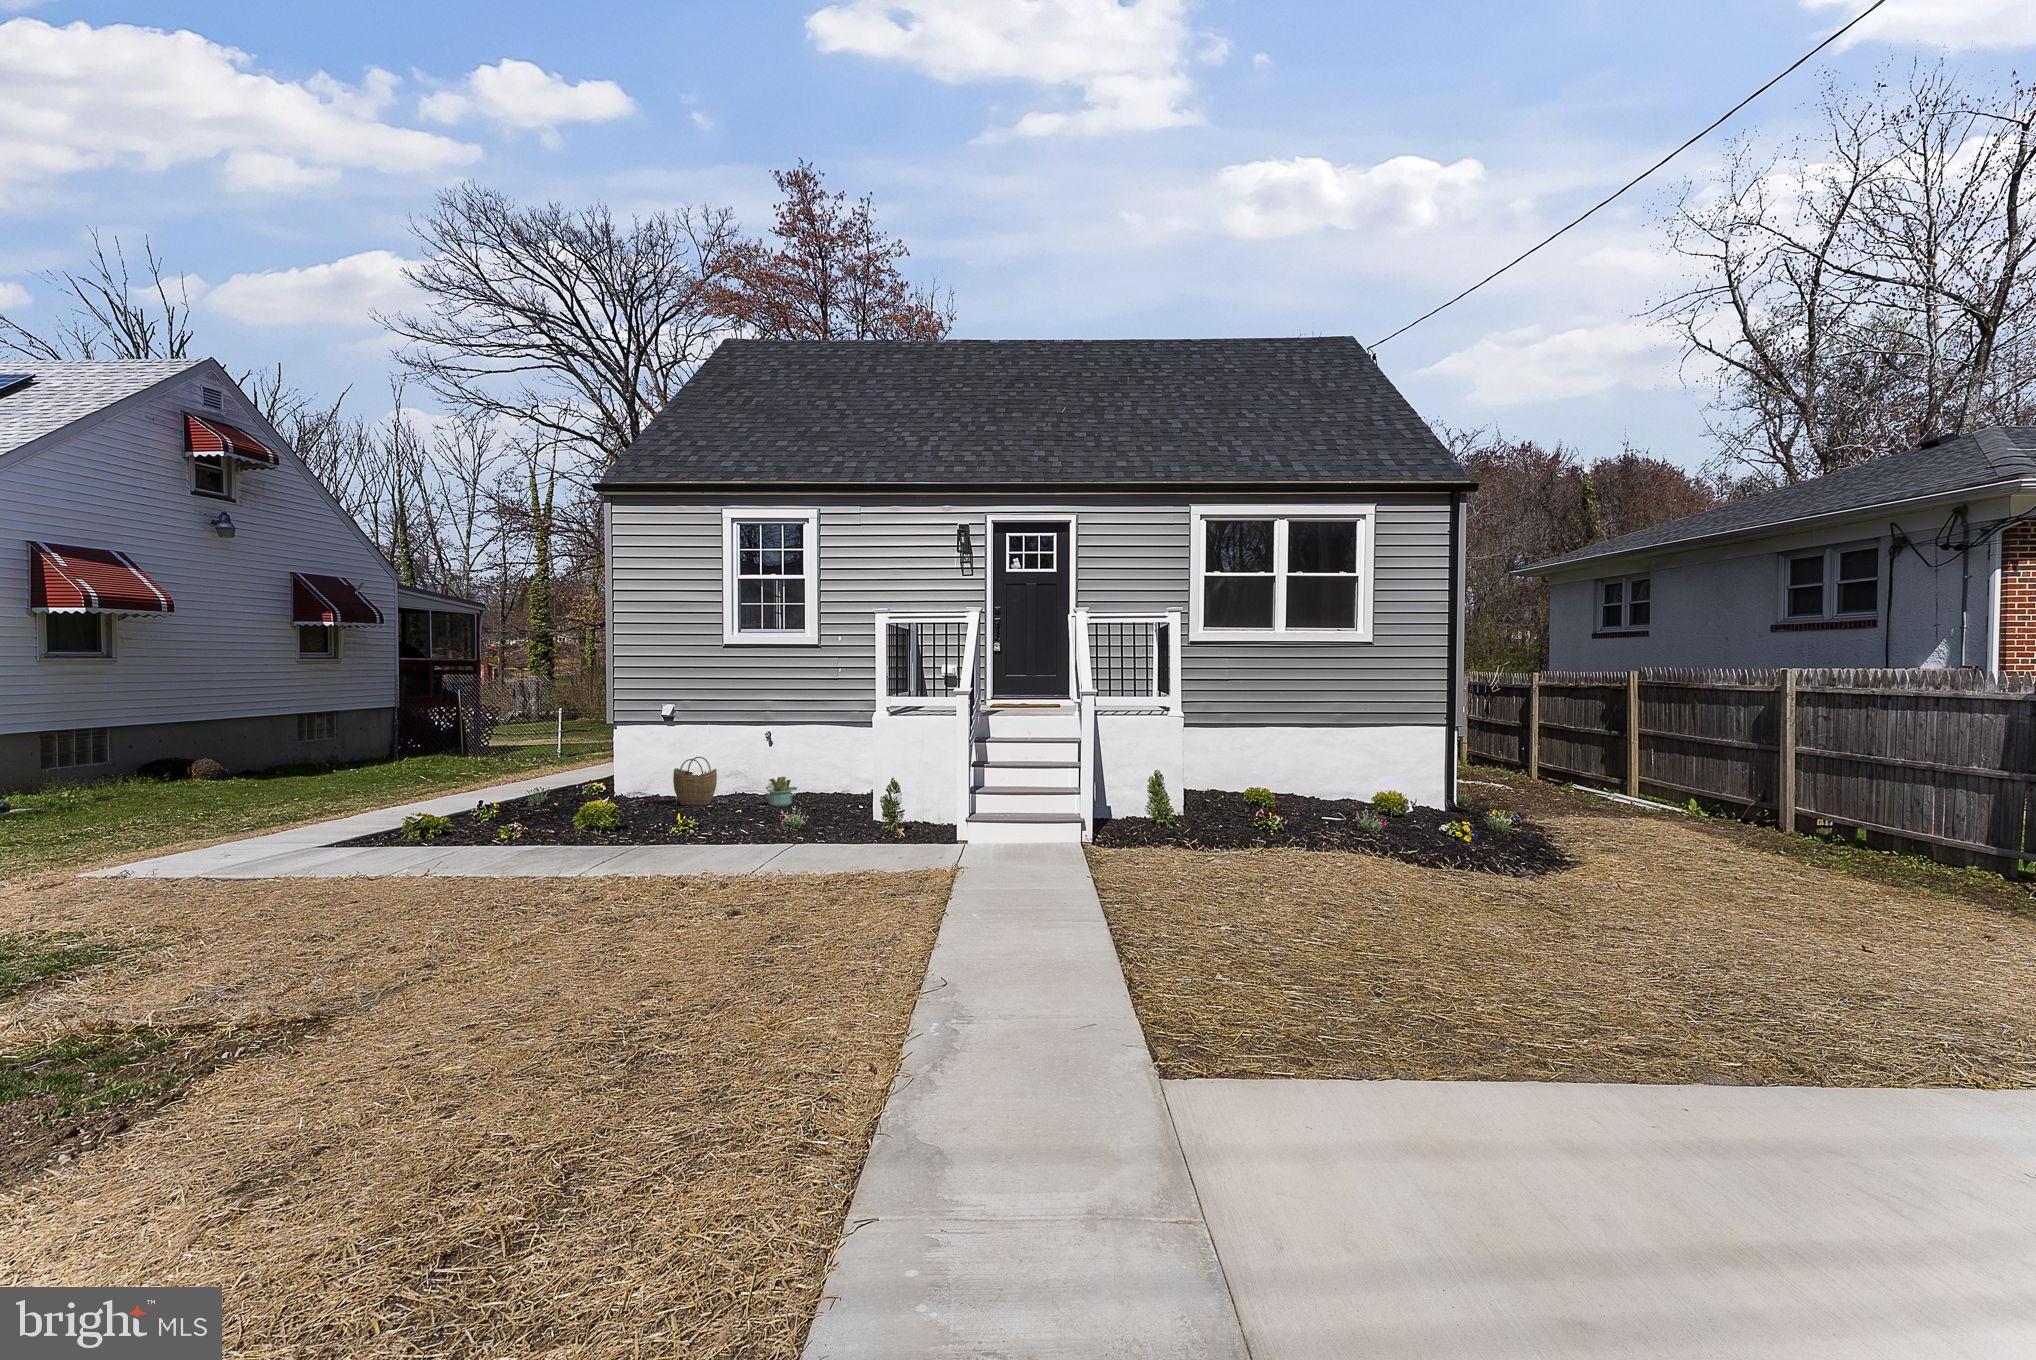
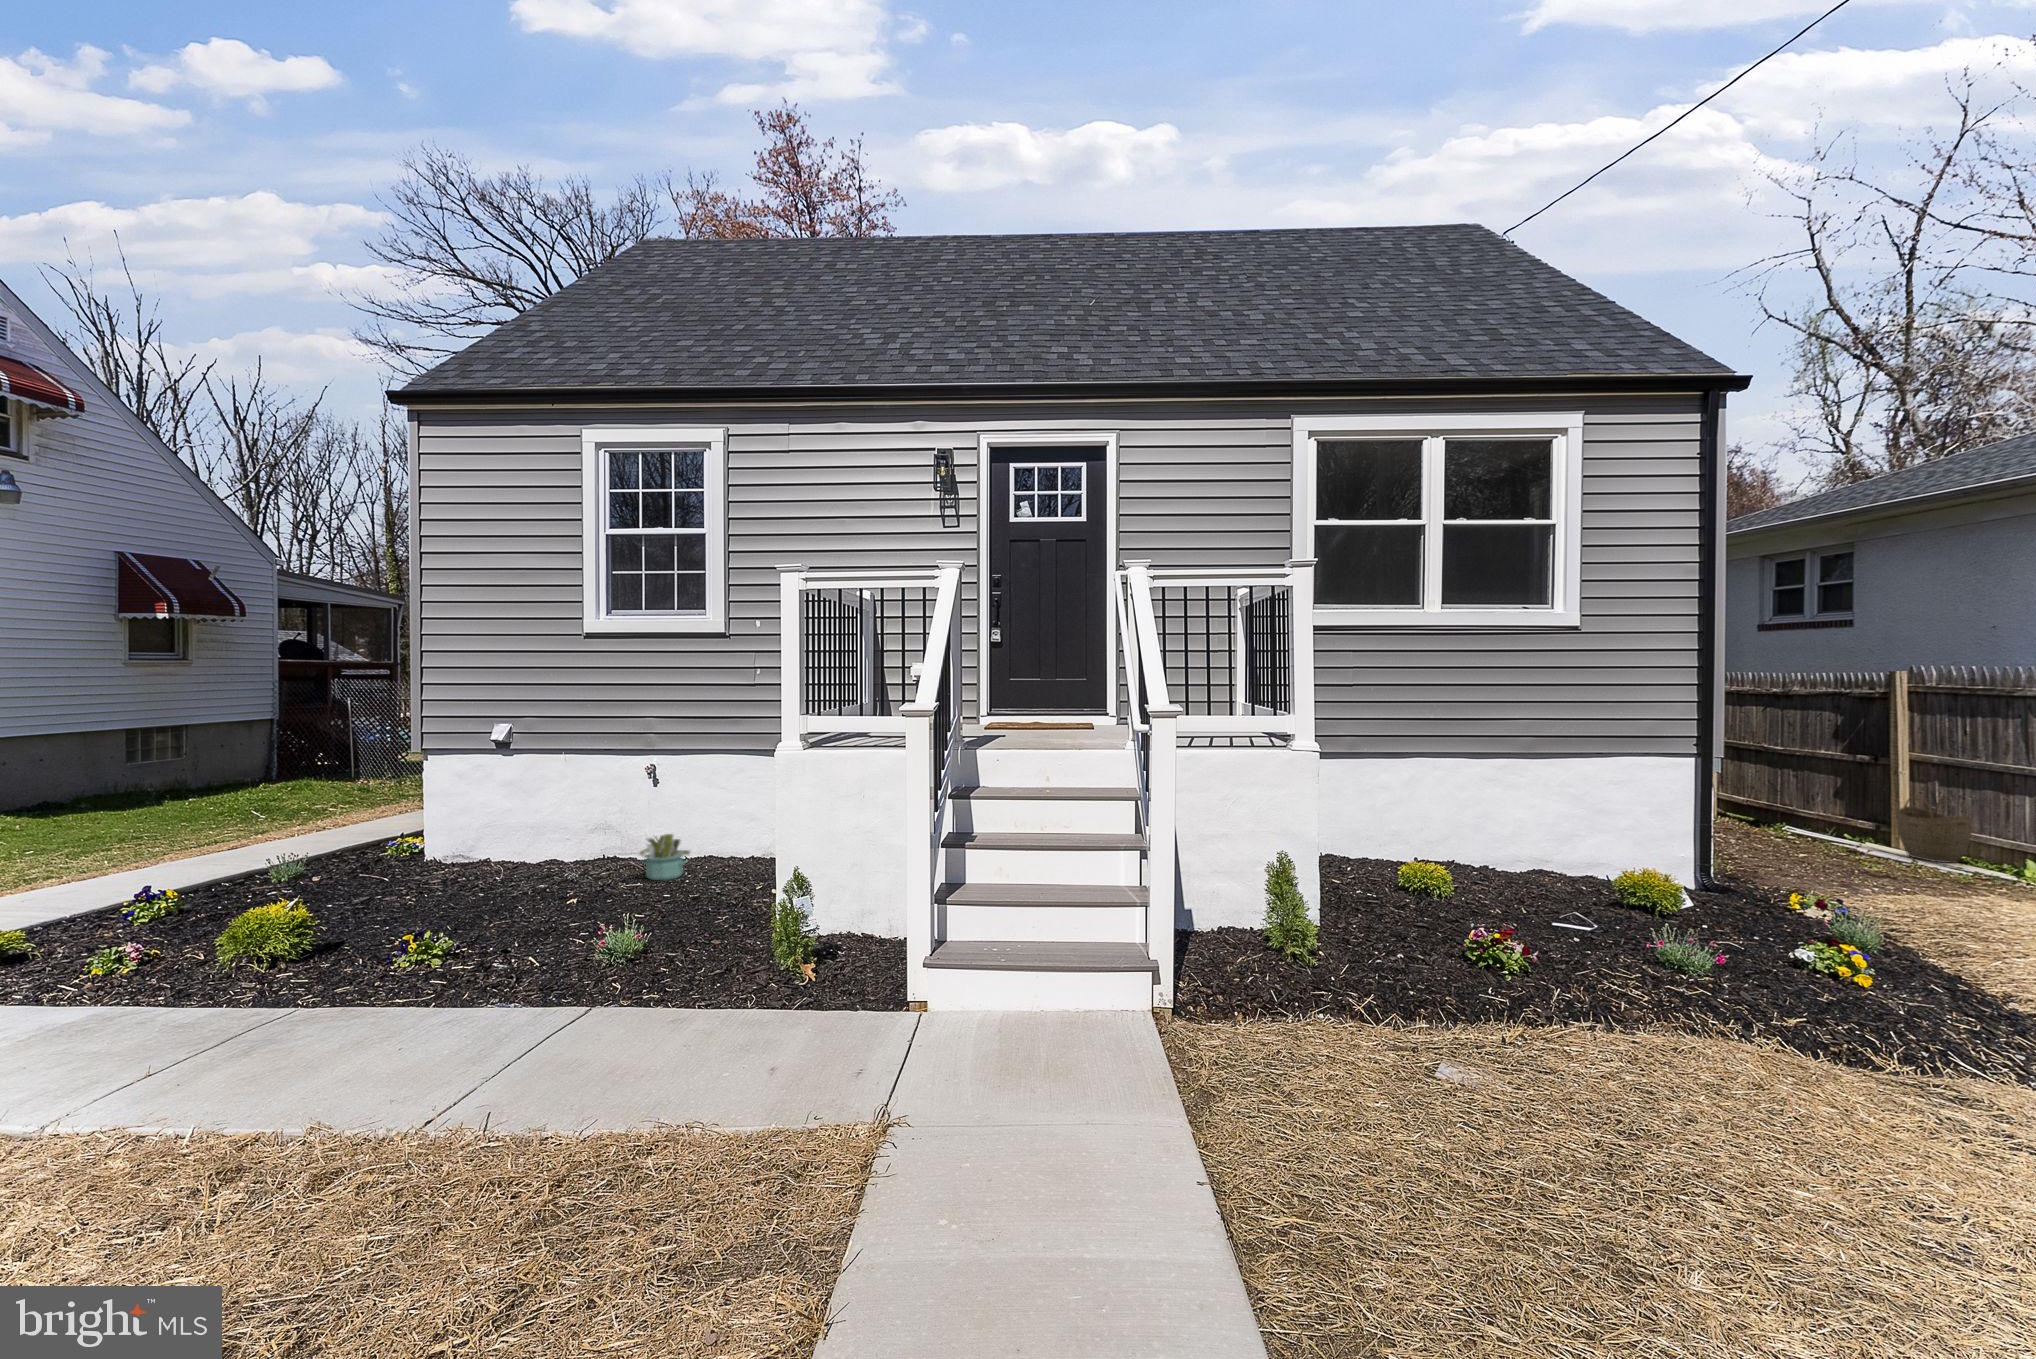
woven basket: present [673,757,717,806] -> present [1897,796,1972,863]

